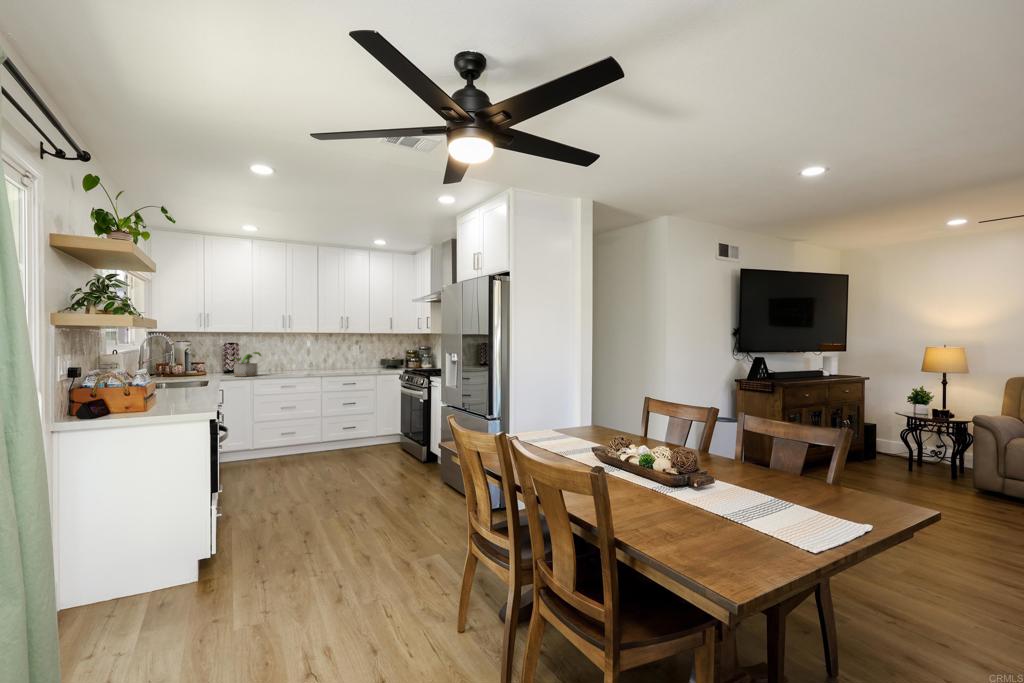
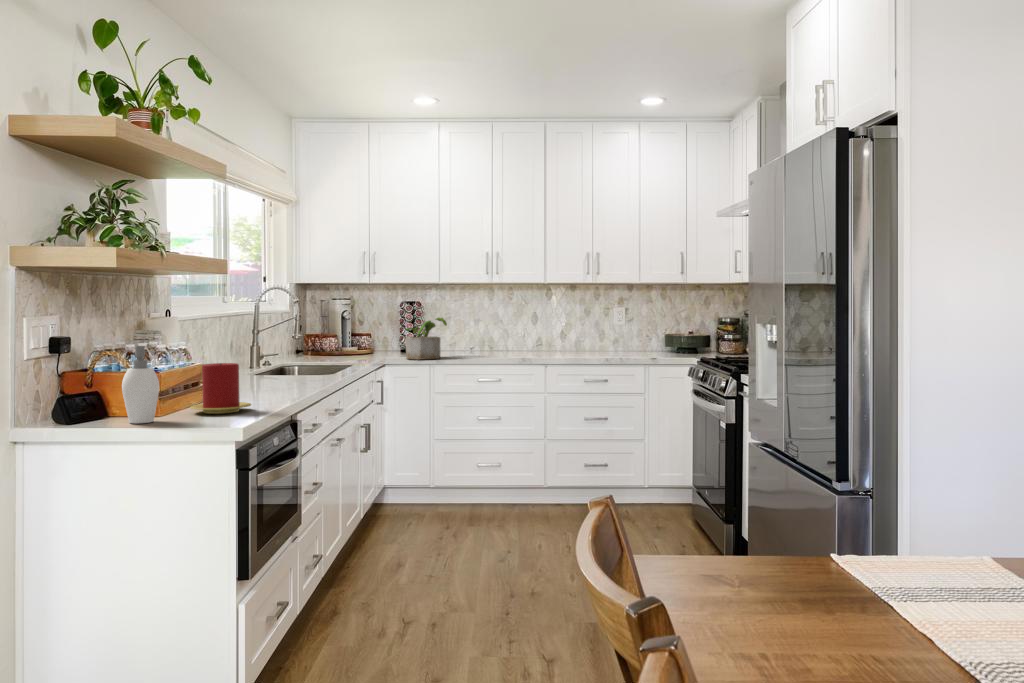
soap dispenser: none [128,372,156,415] -> present [122,346,159,423]
candle: none [161,380,200,408] -> present [191,363,251,414]

